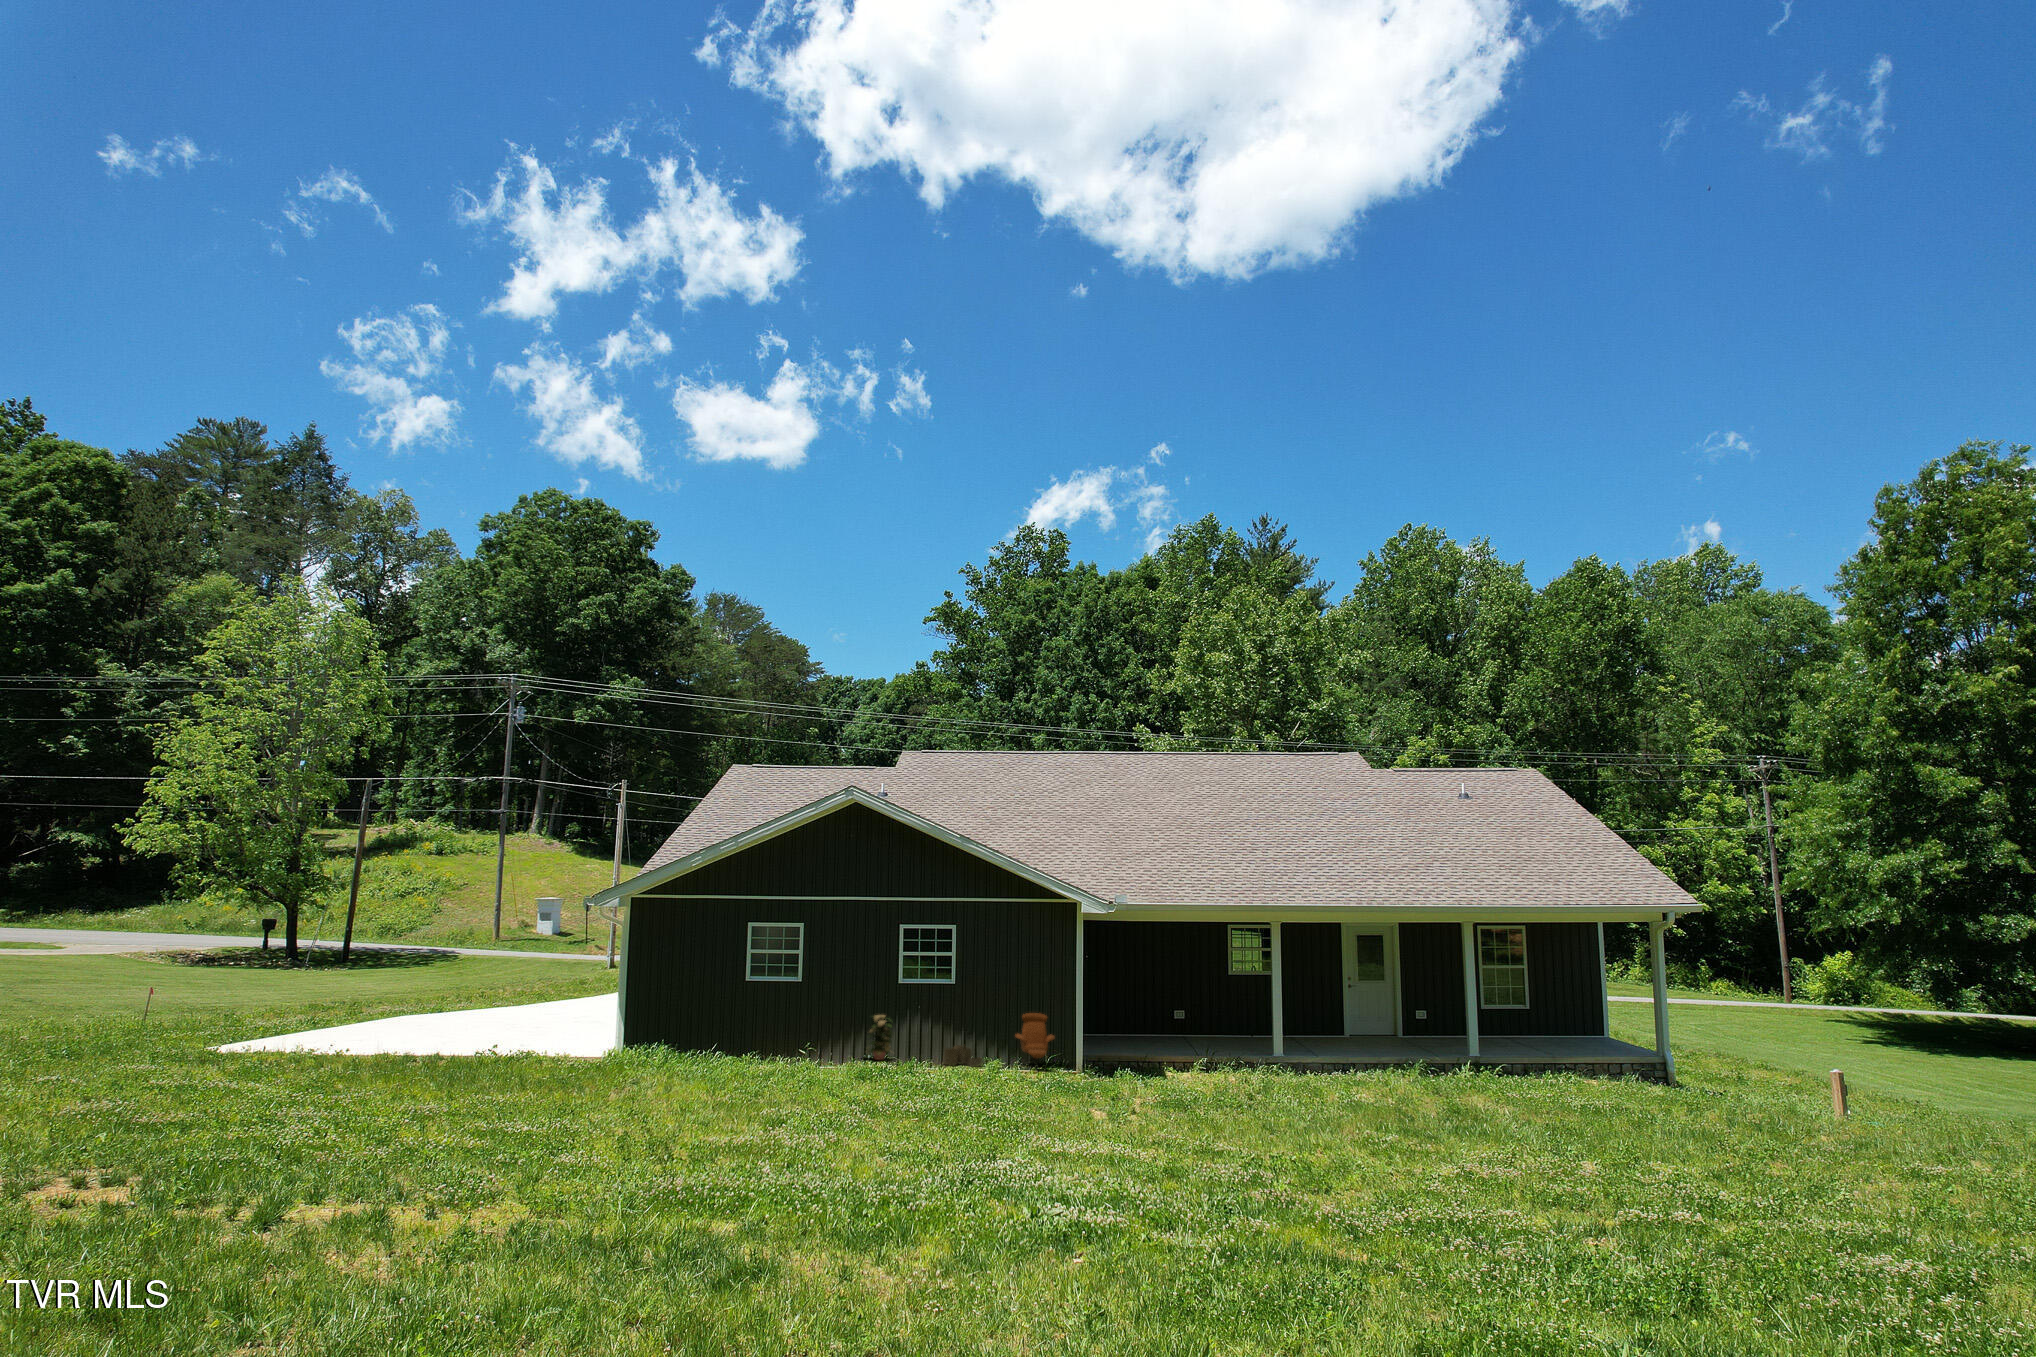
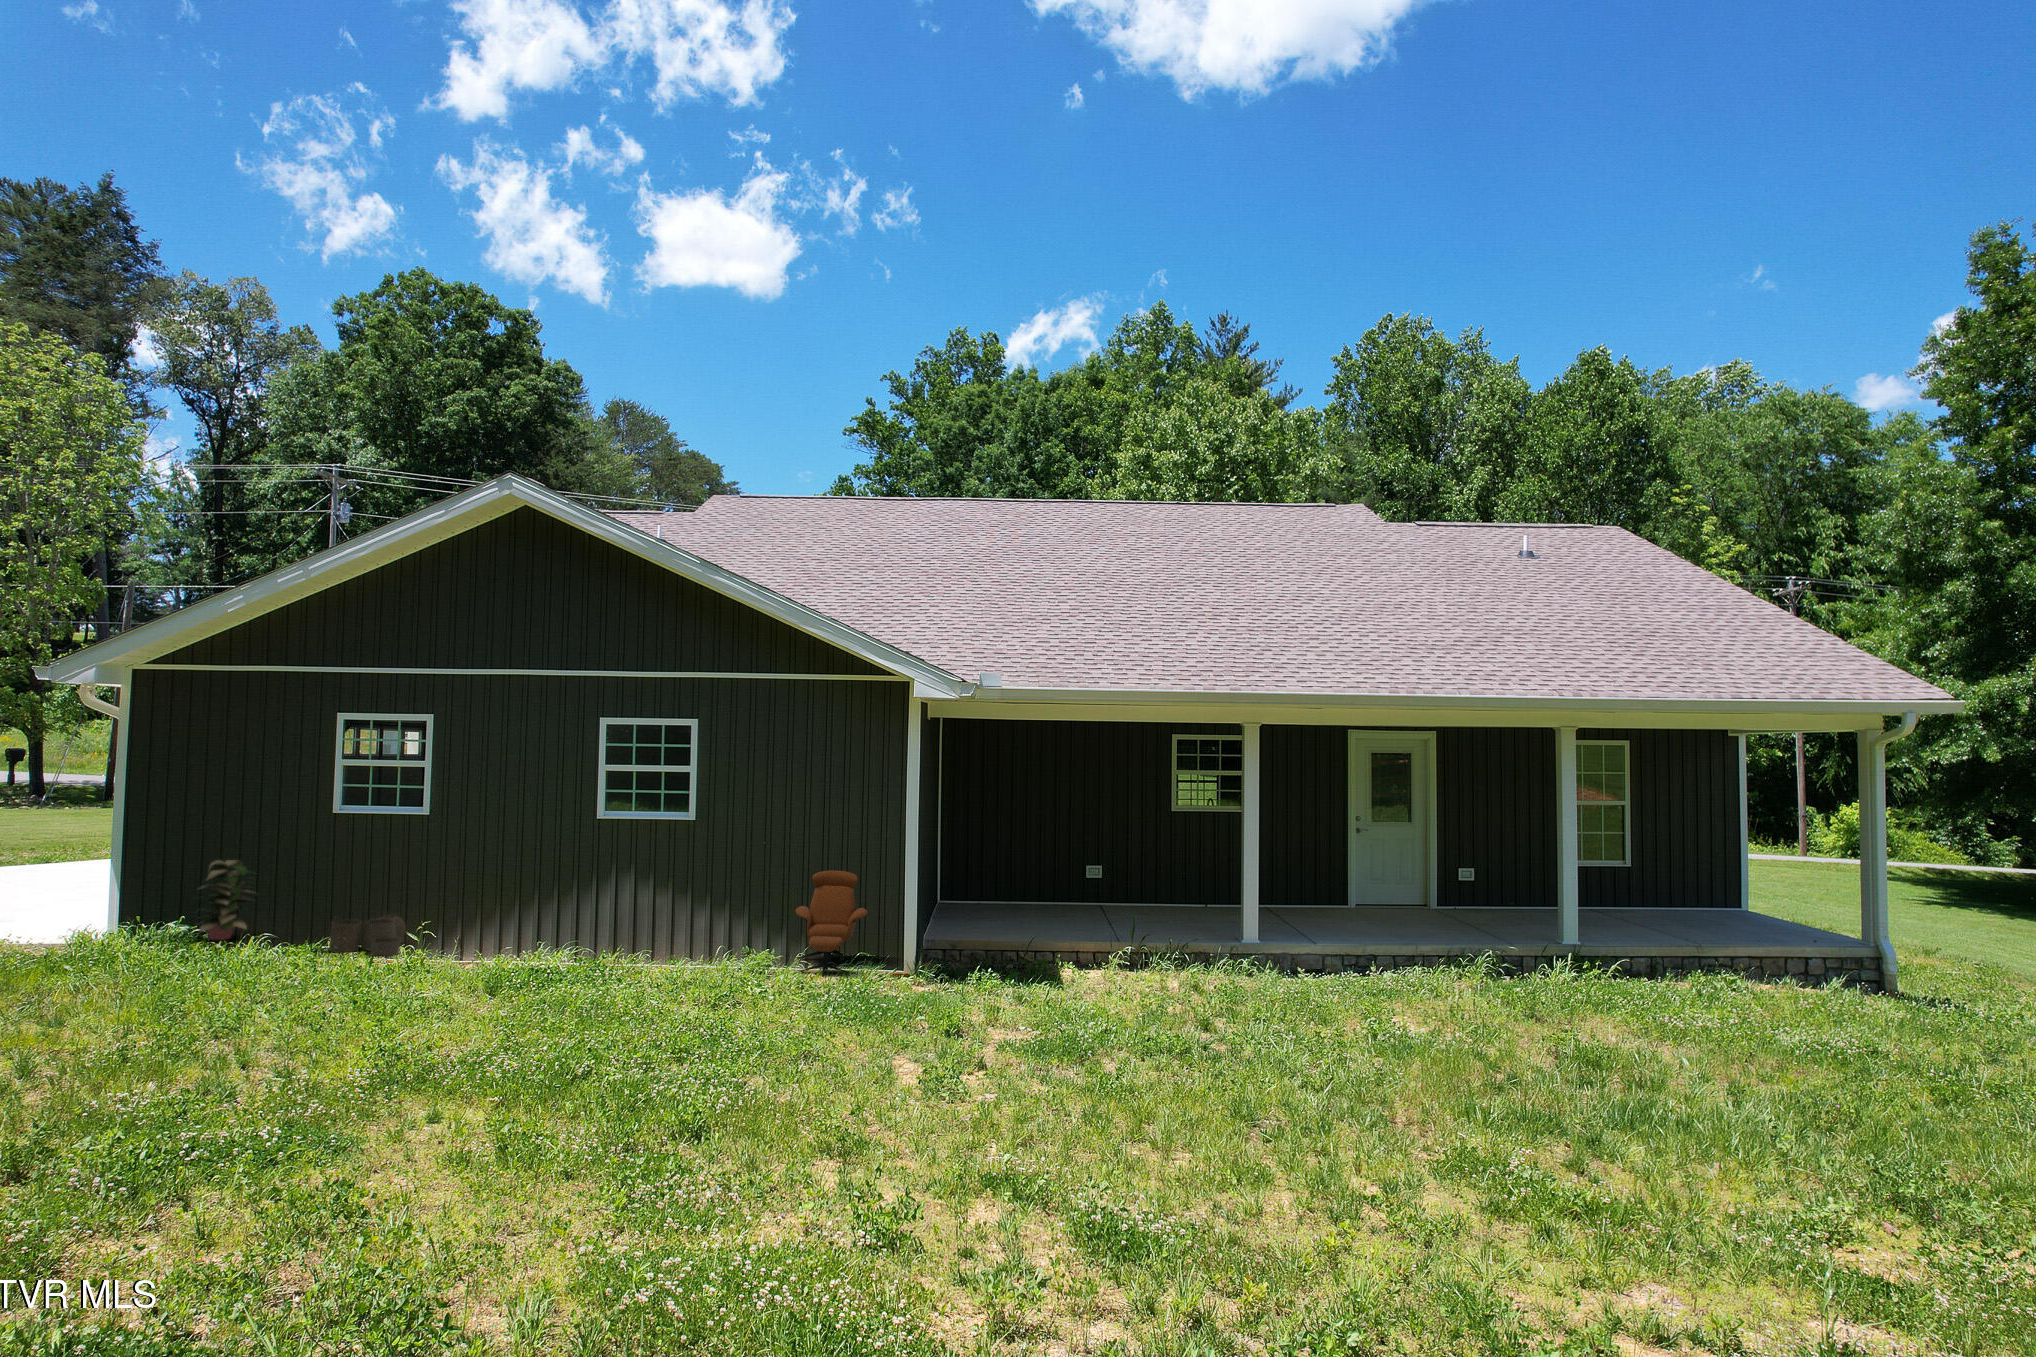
decorative plant: present [869,1015,892,1060] -> present [195,860,253,940]
woven basket: present [944,1045,982,1067] -> present [329,914,406,956]

